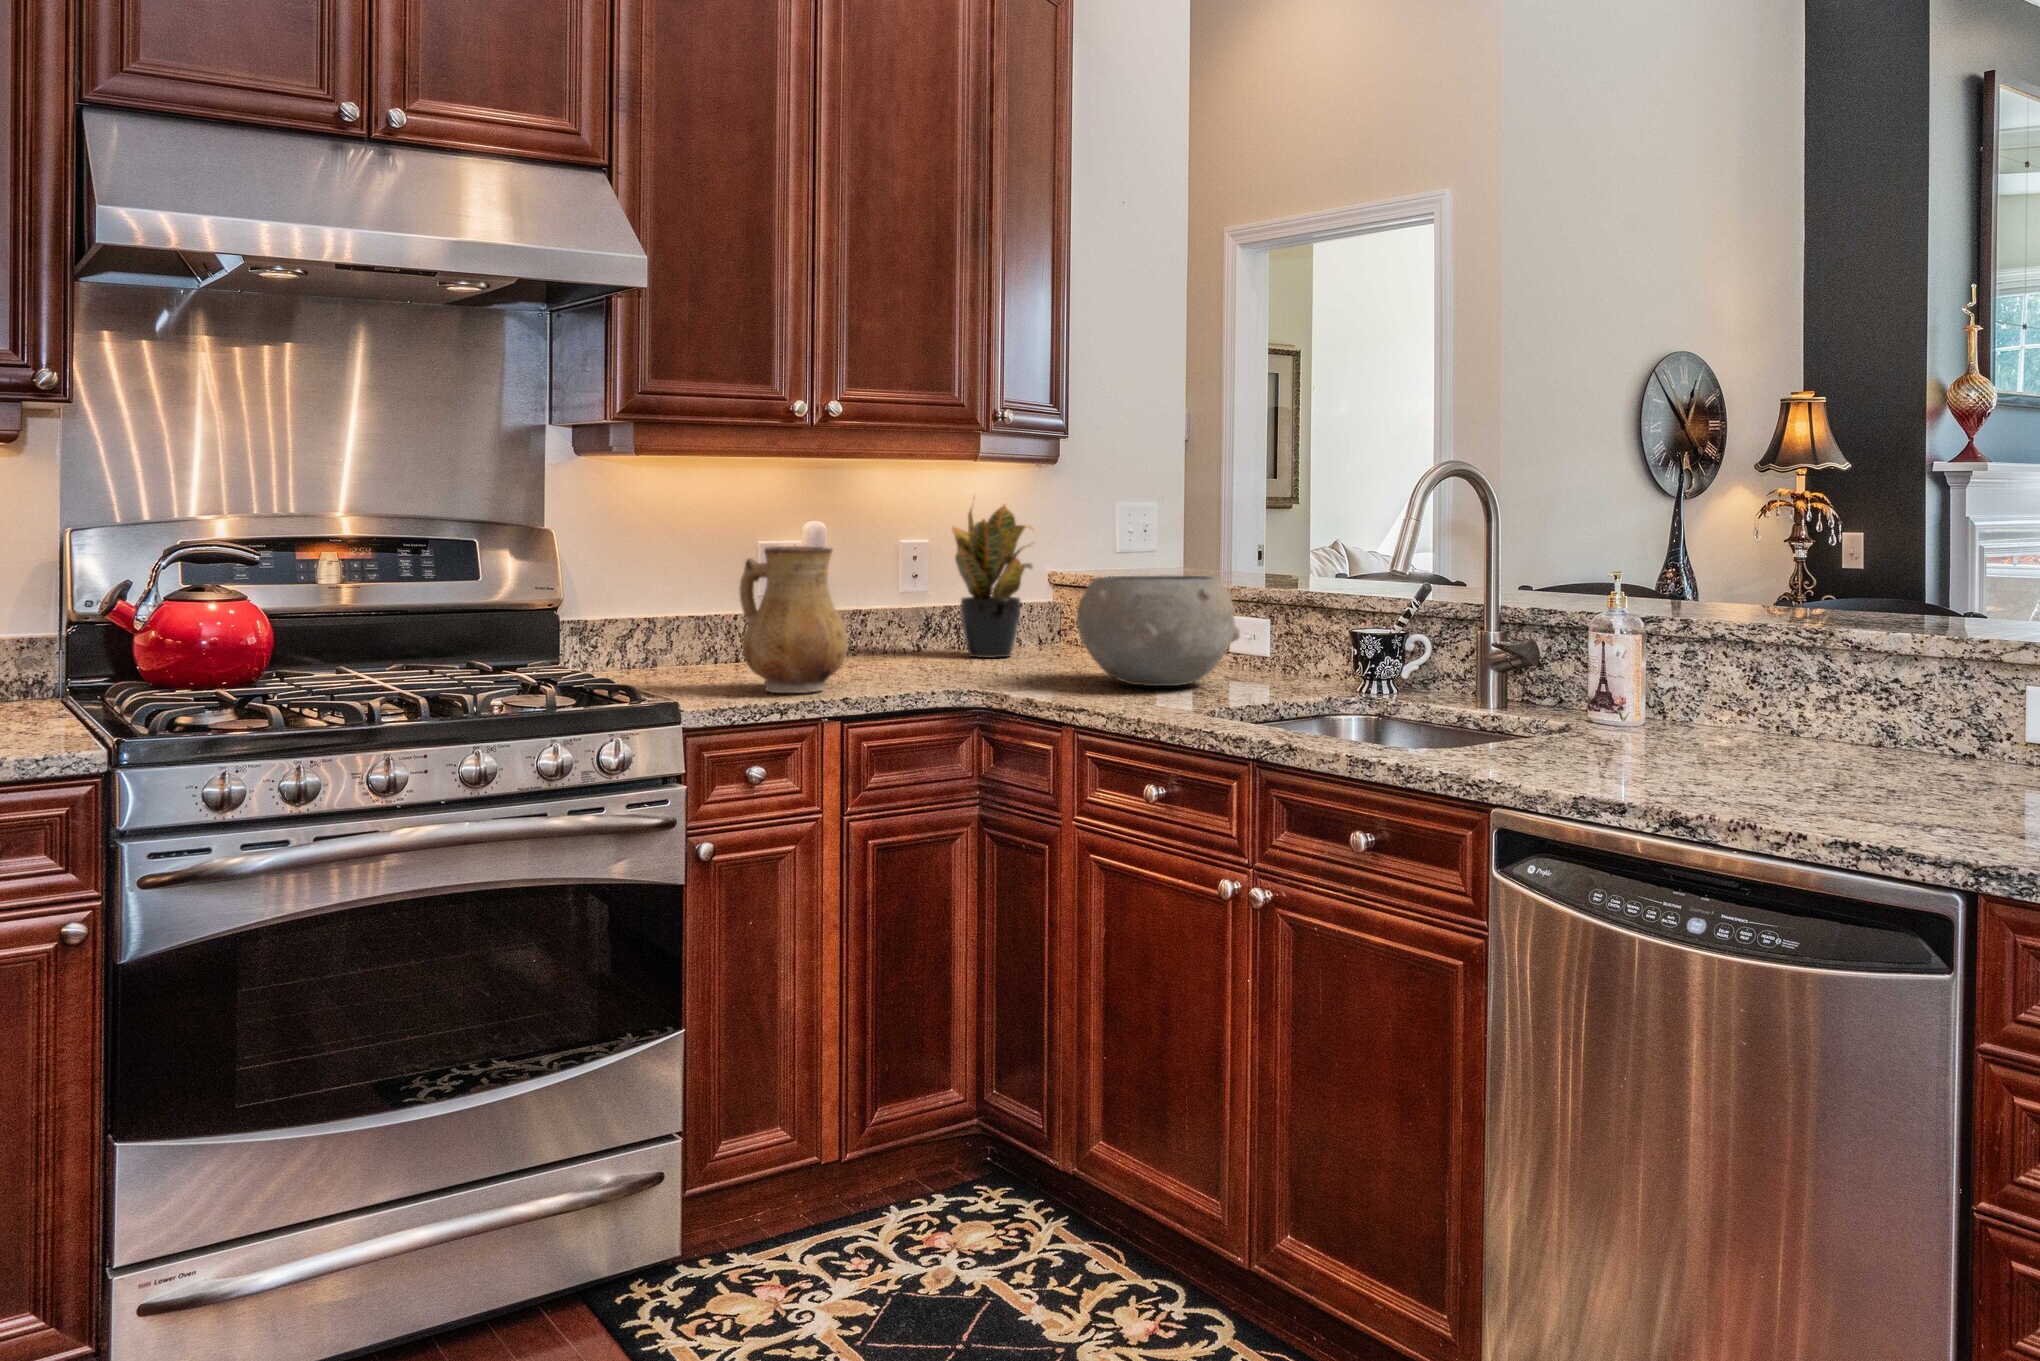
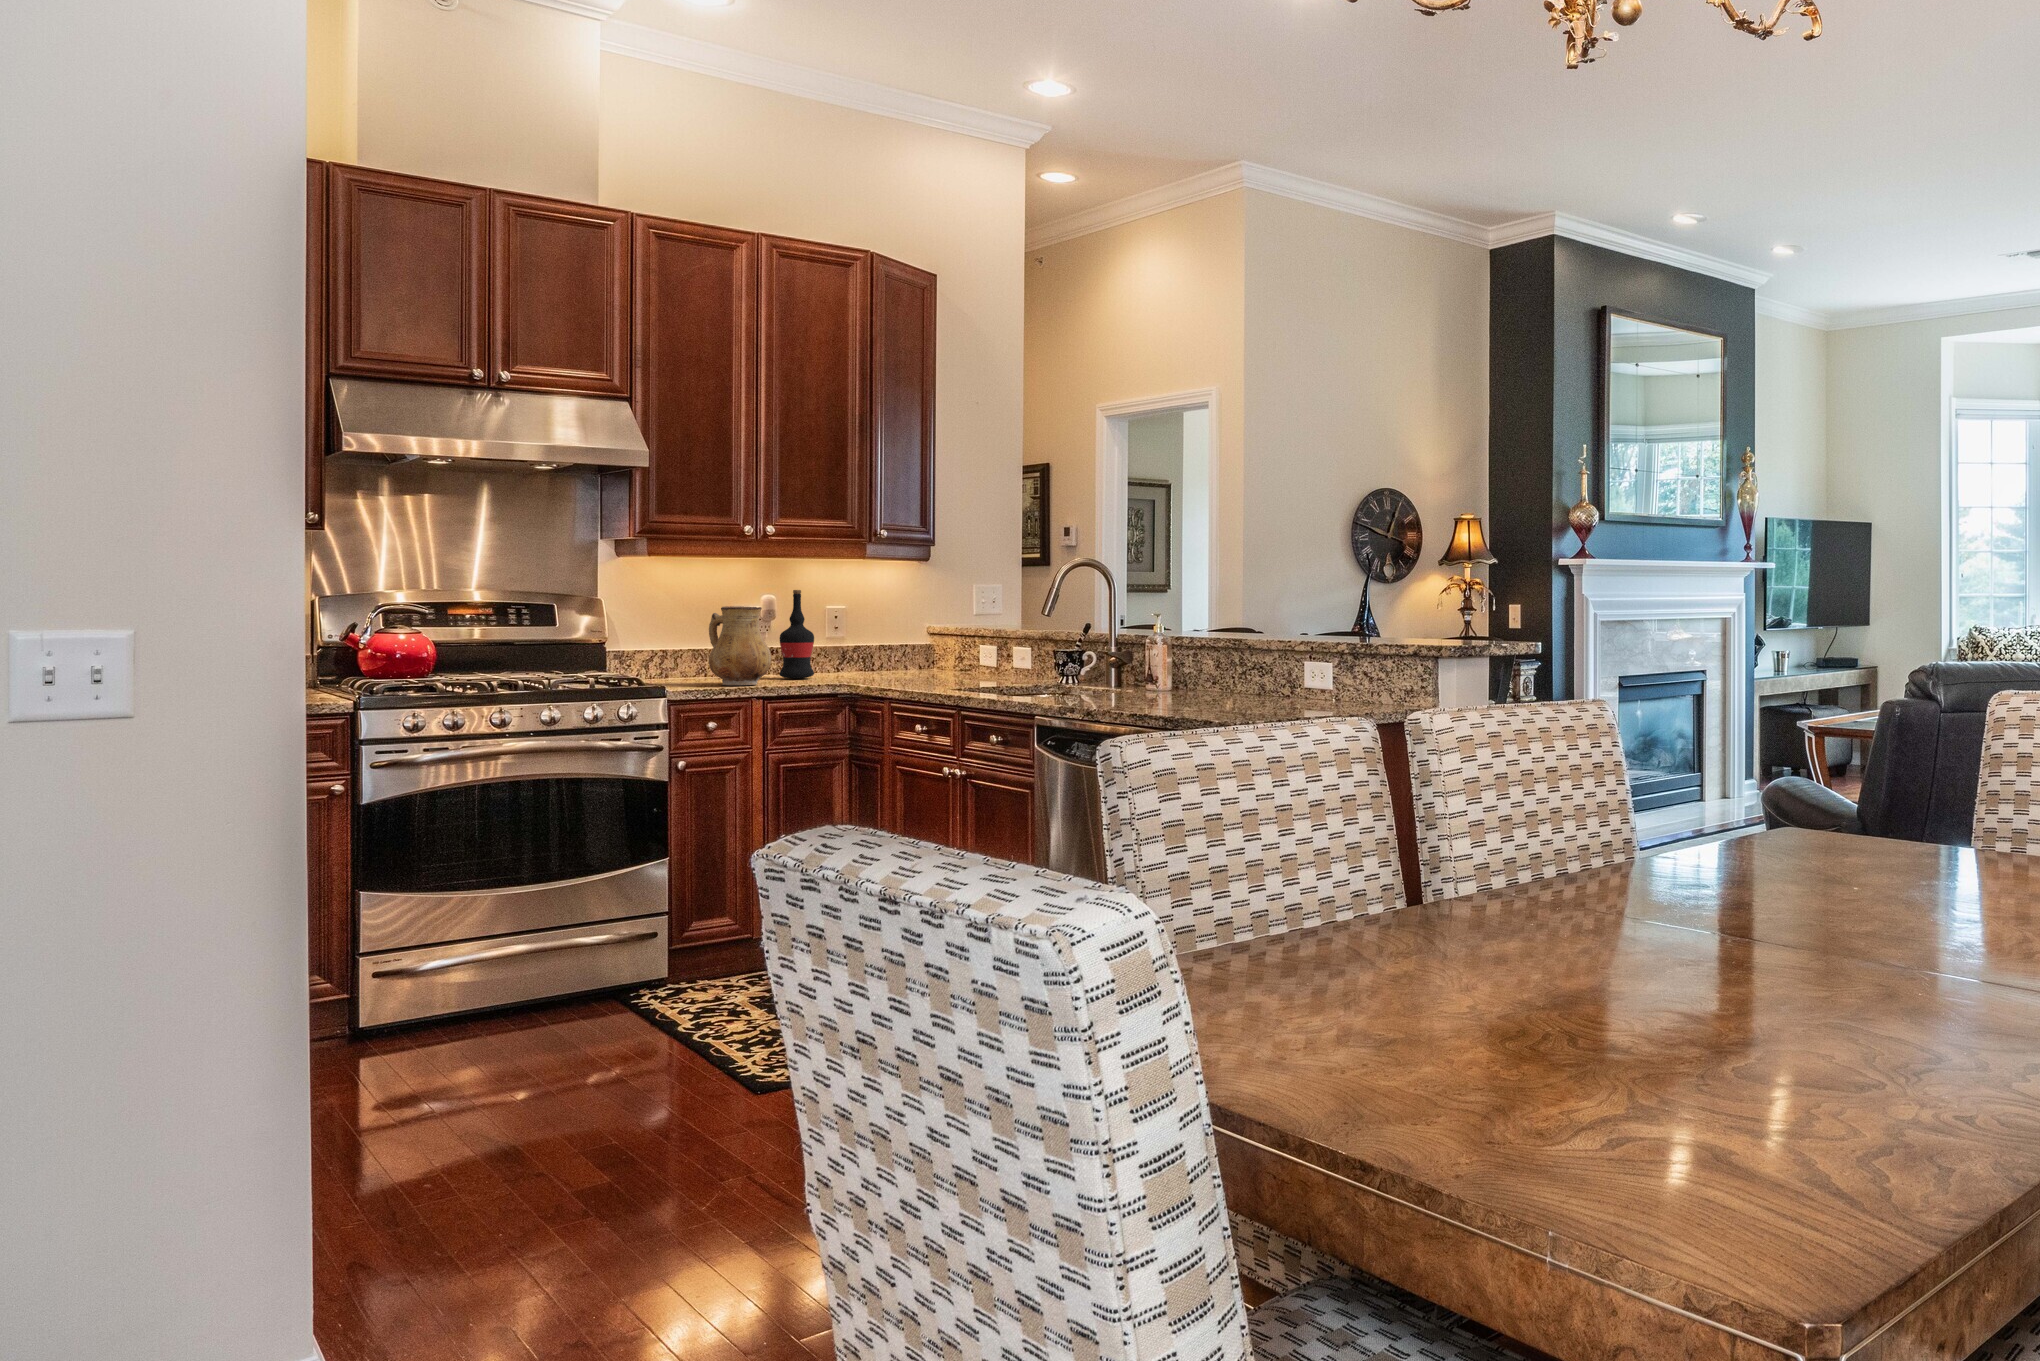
potted plant: present [952,505,1032,658] -> none [848,576,916,673]
wine bottle: none [846,515,903,672] -> present [779,590,814,678]
ceramic bowl: present [1077,576,1240,686] -> none [909,623,1004,683]

